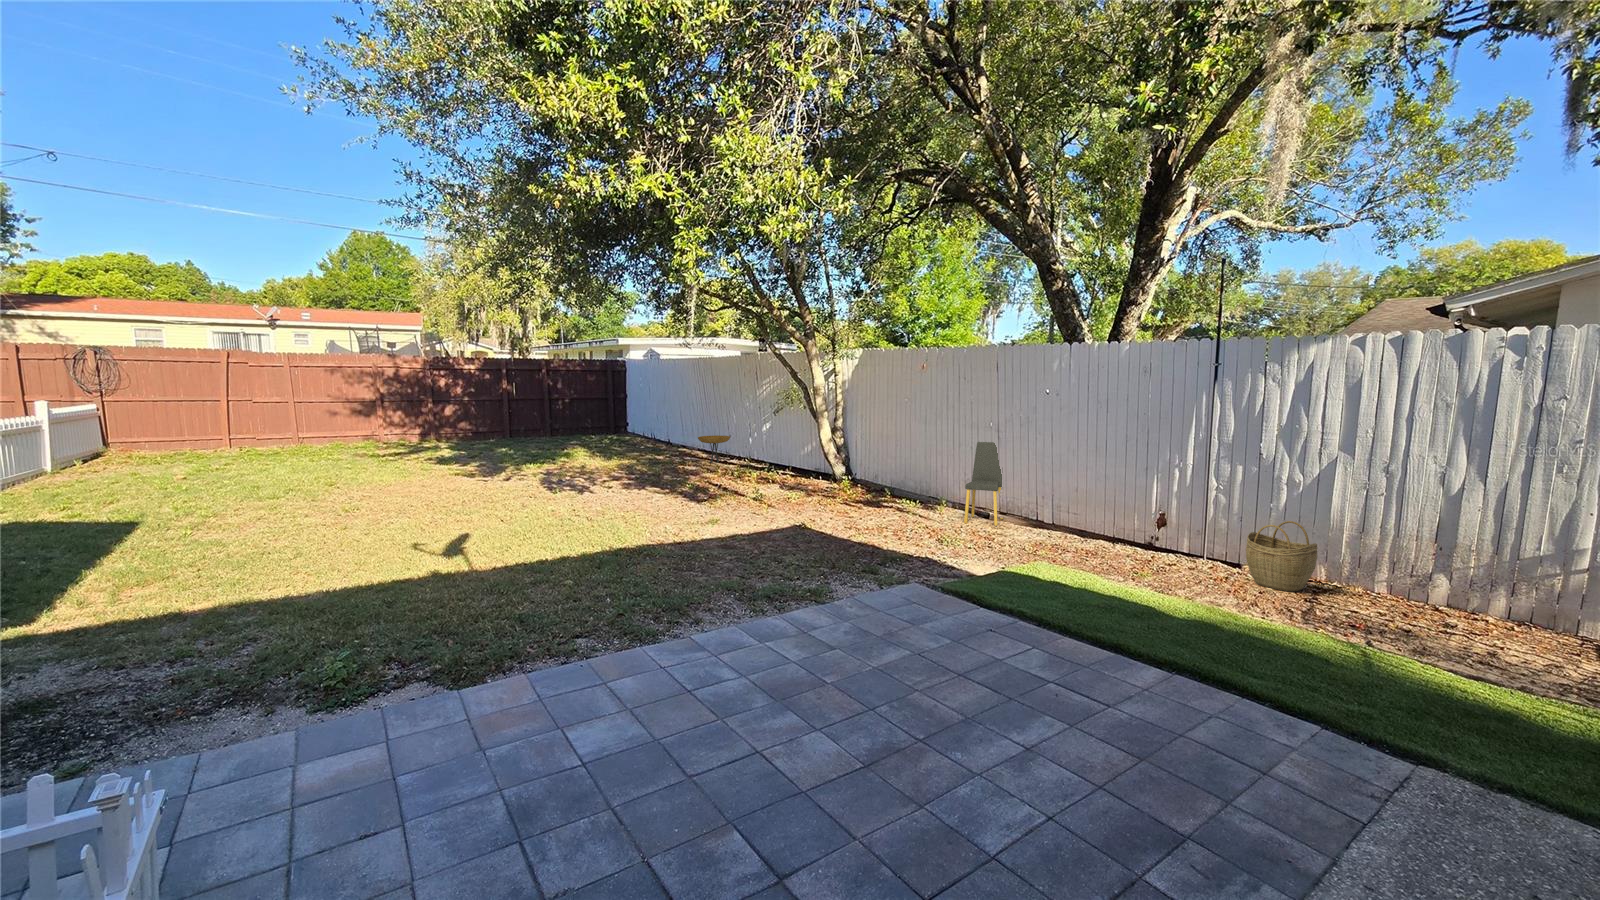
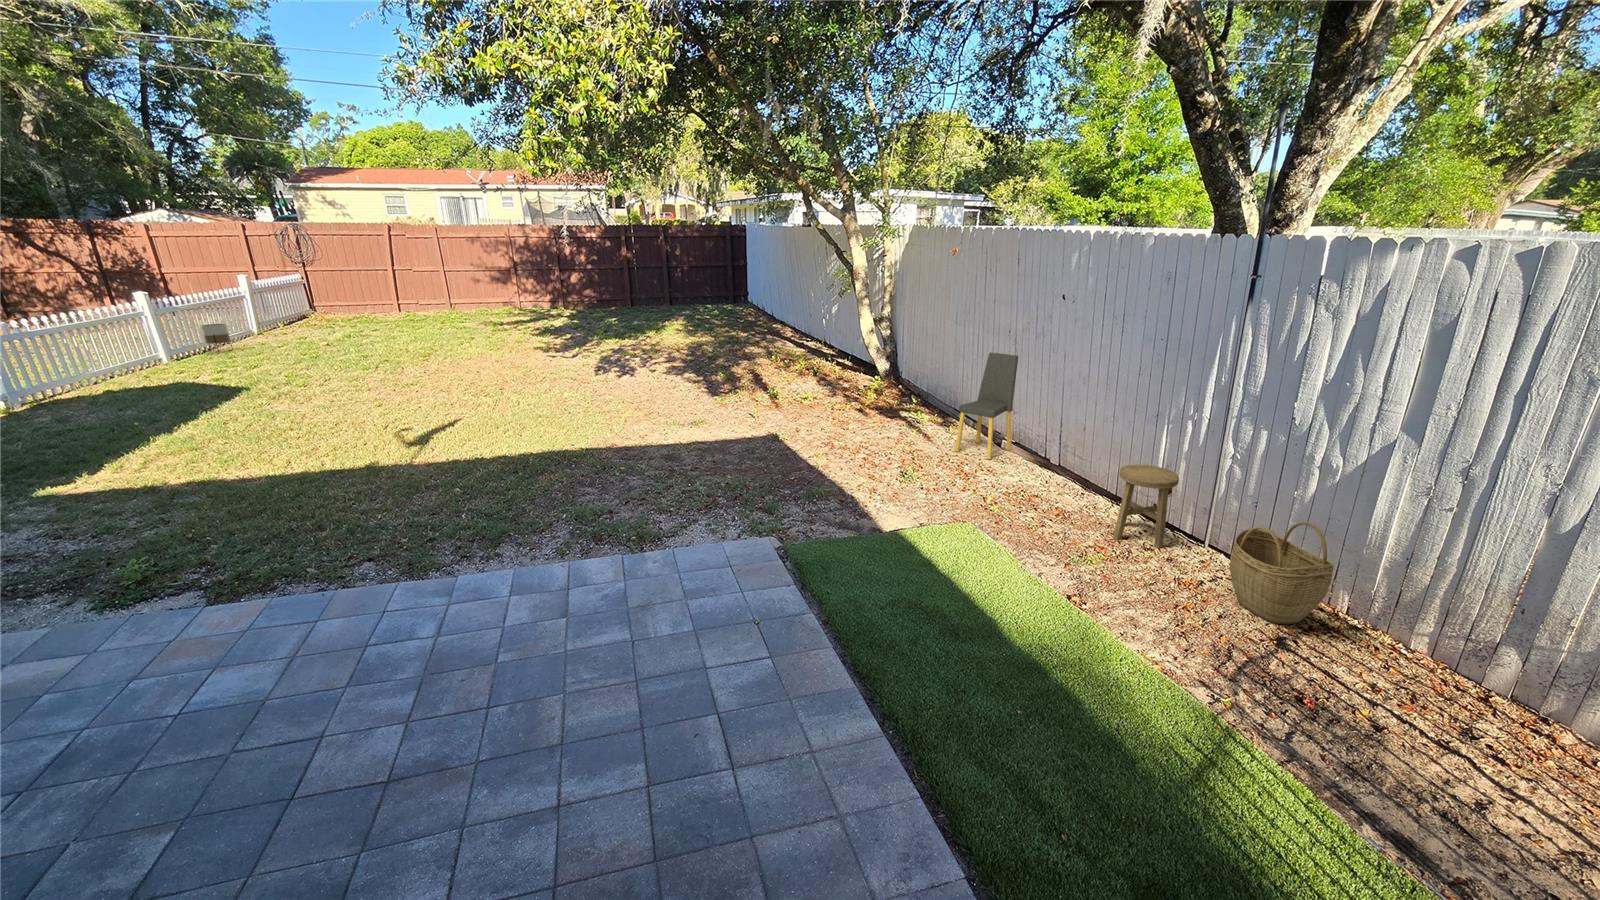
side table: present [698,435,730,463] -> none [773,314,808,344]
planter: none [10,458,49,493] -> present [201,324,233,352]
stool: none [1134,506,1180,563] -> present [1113,465,1179,548]

